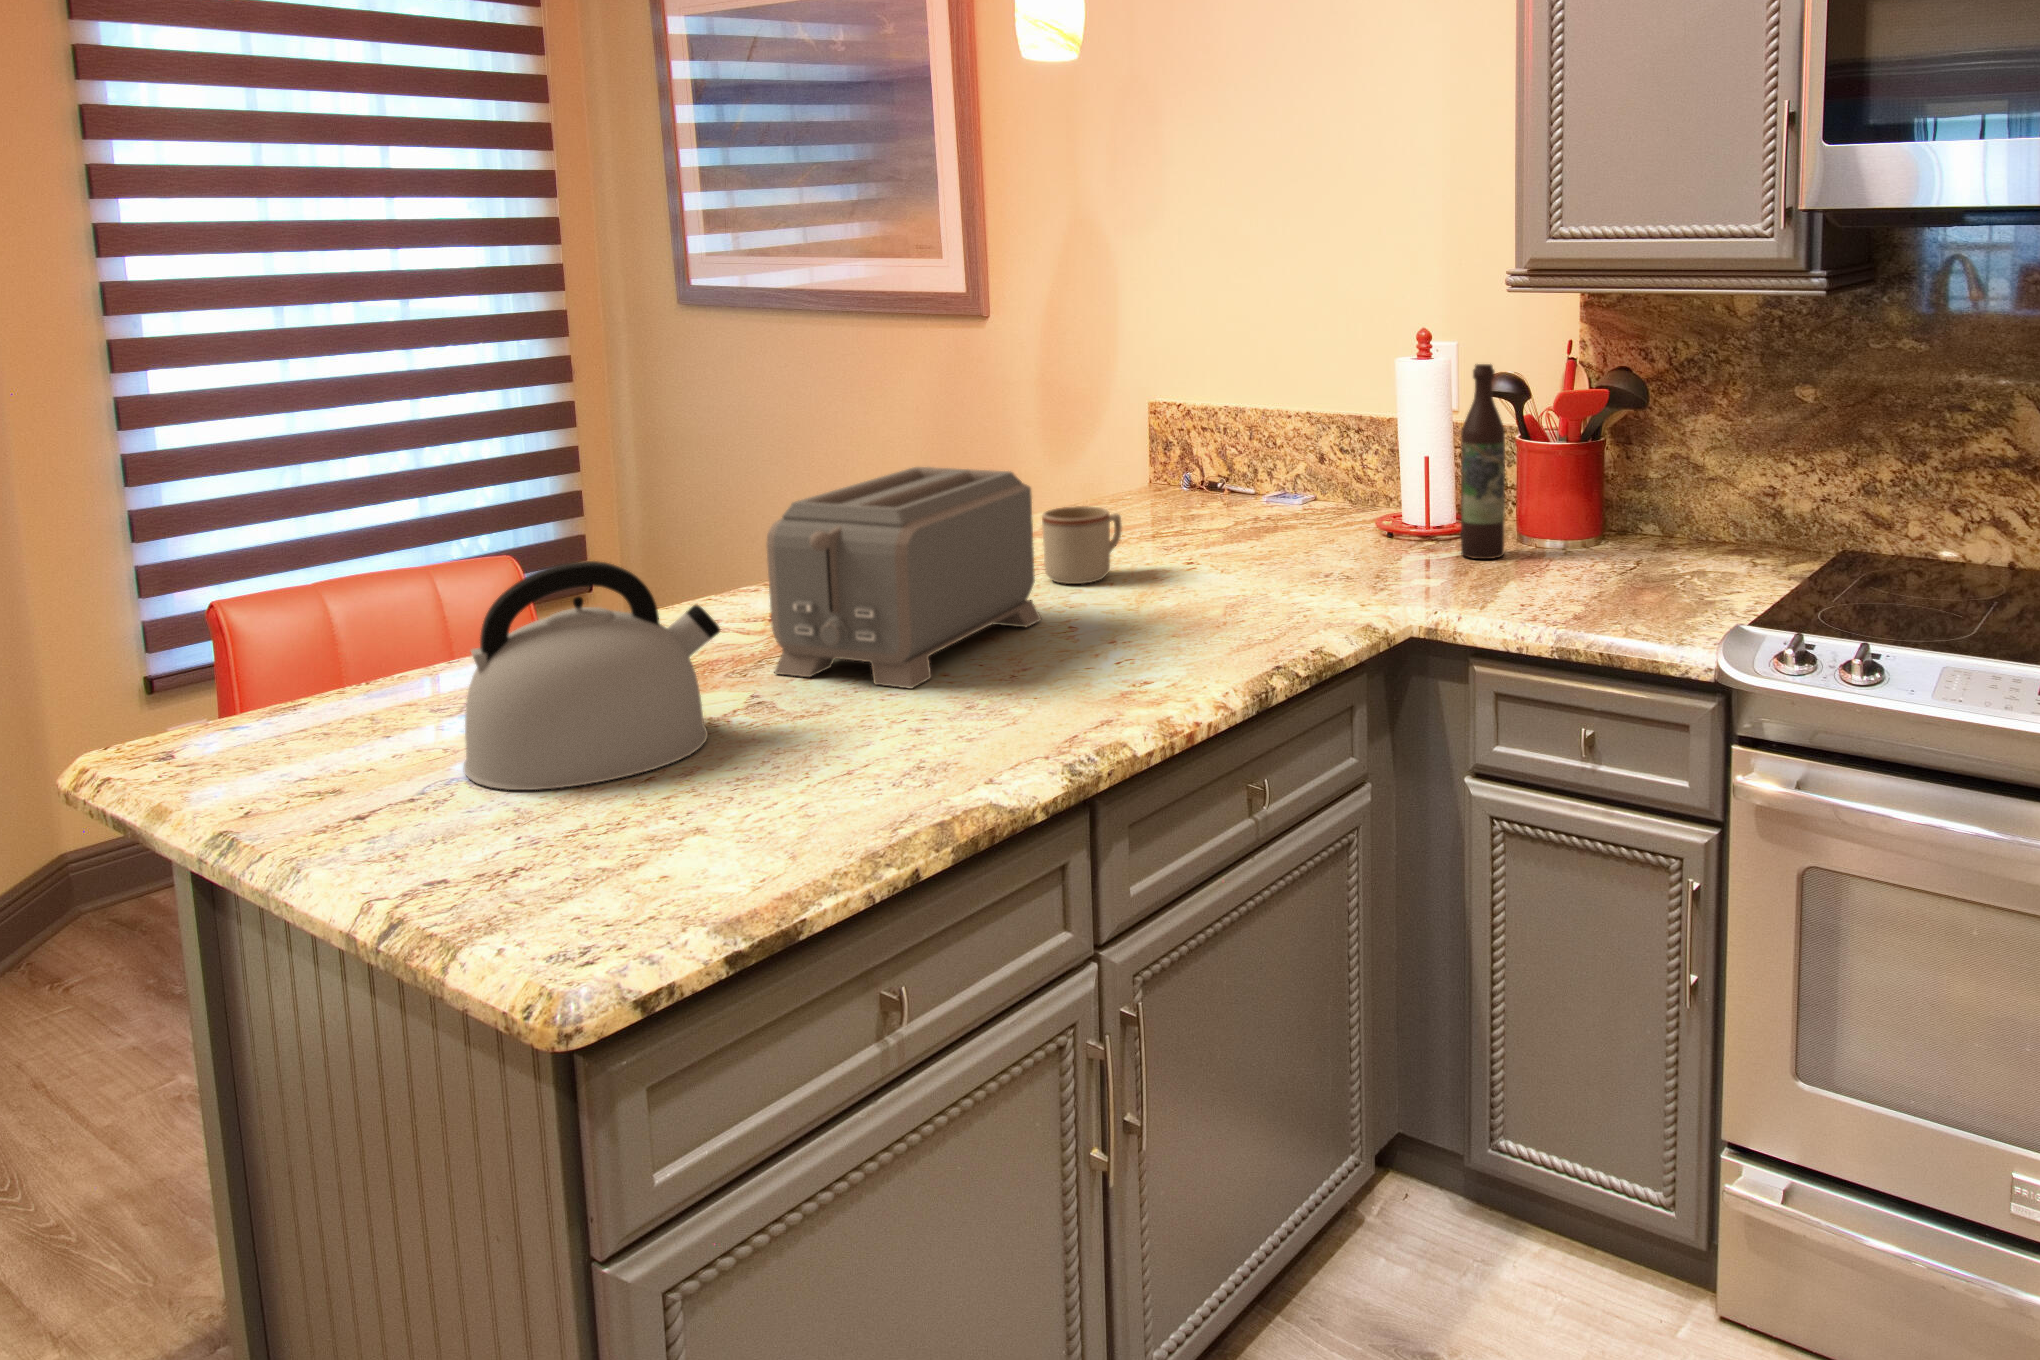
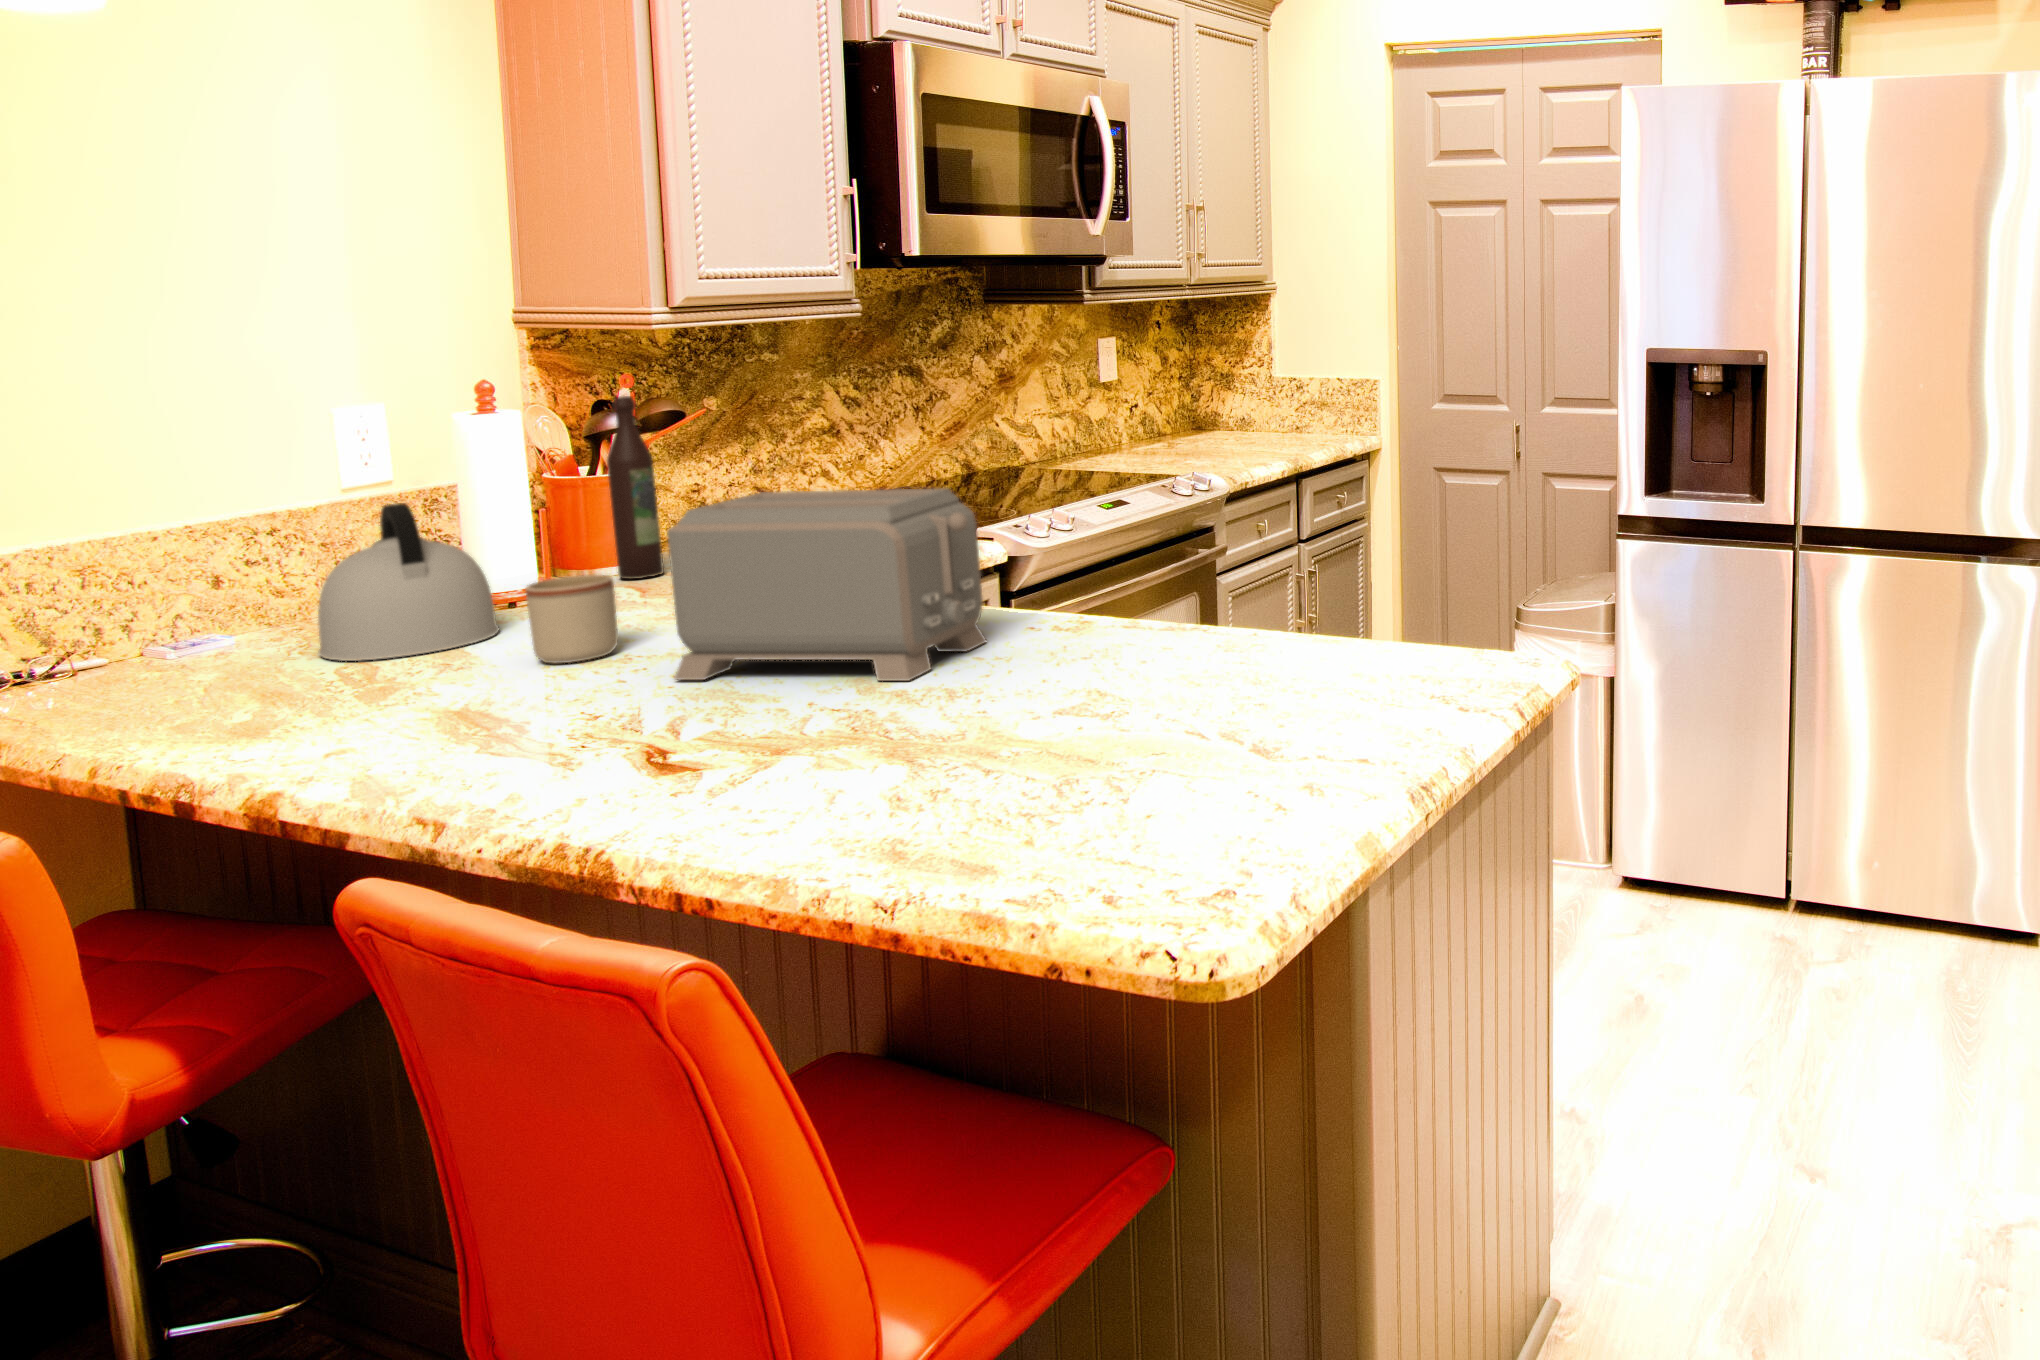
kettle: present [464,561,720,790] -> present [318,503,499,661]

